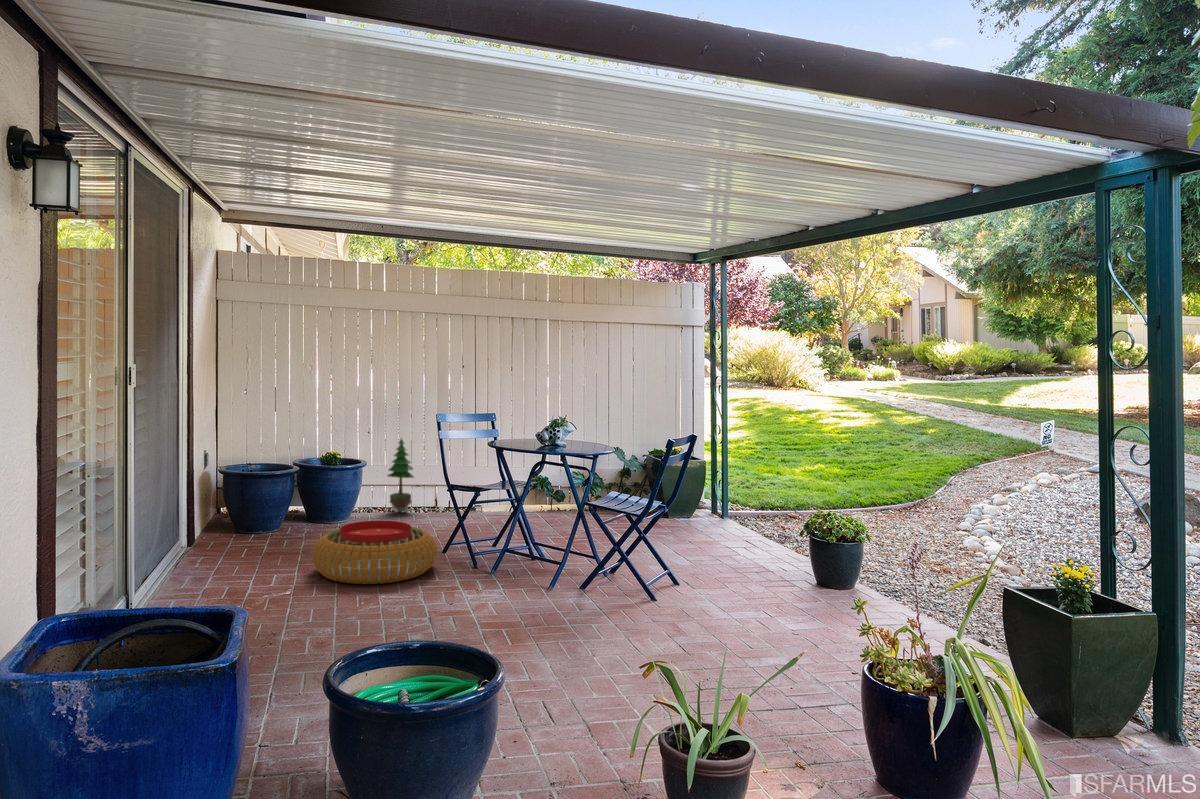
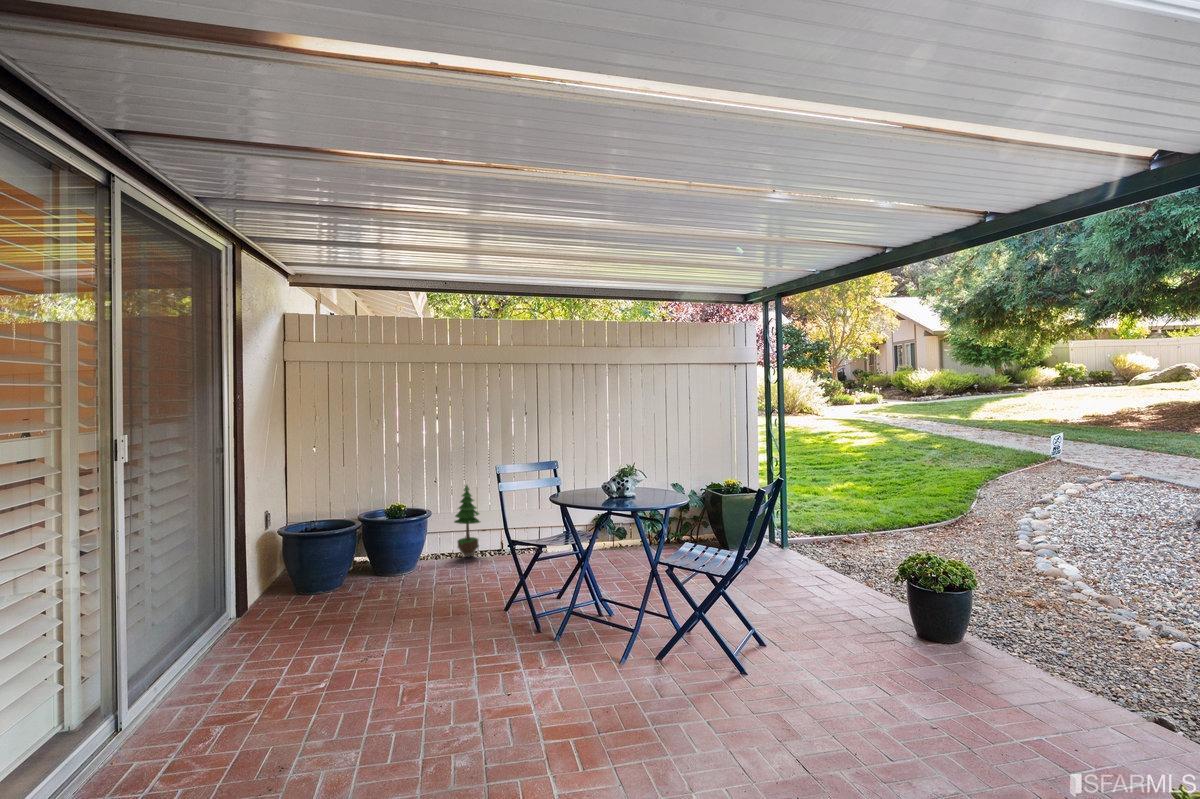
pouf: present [312,521,437,584] -> none [357,586,497,673]

